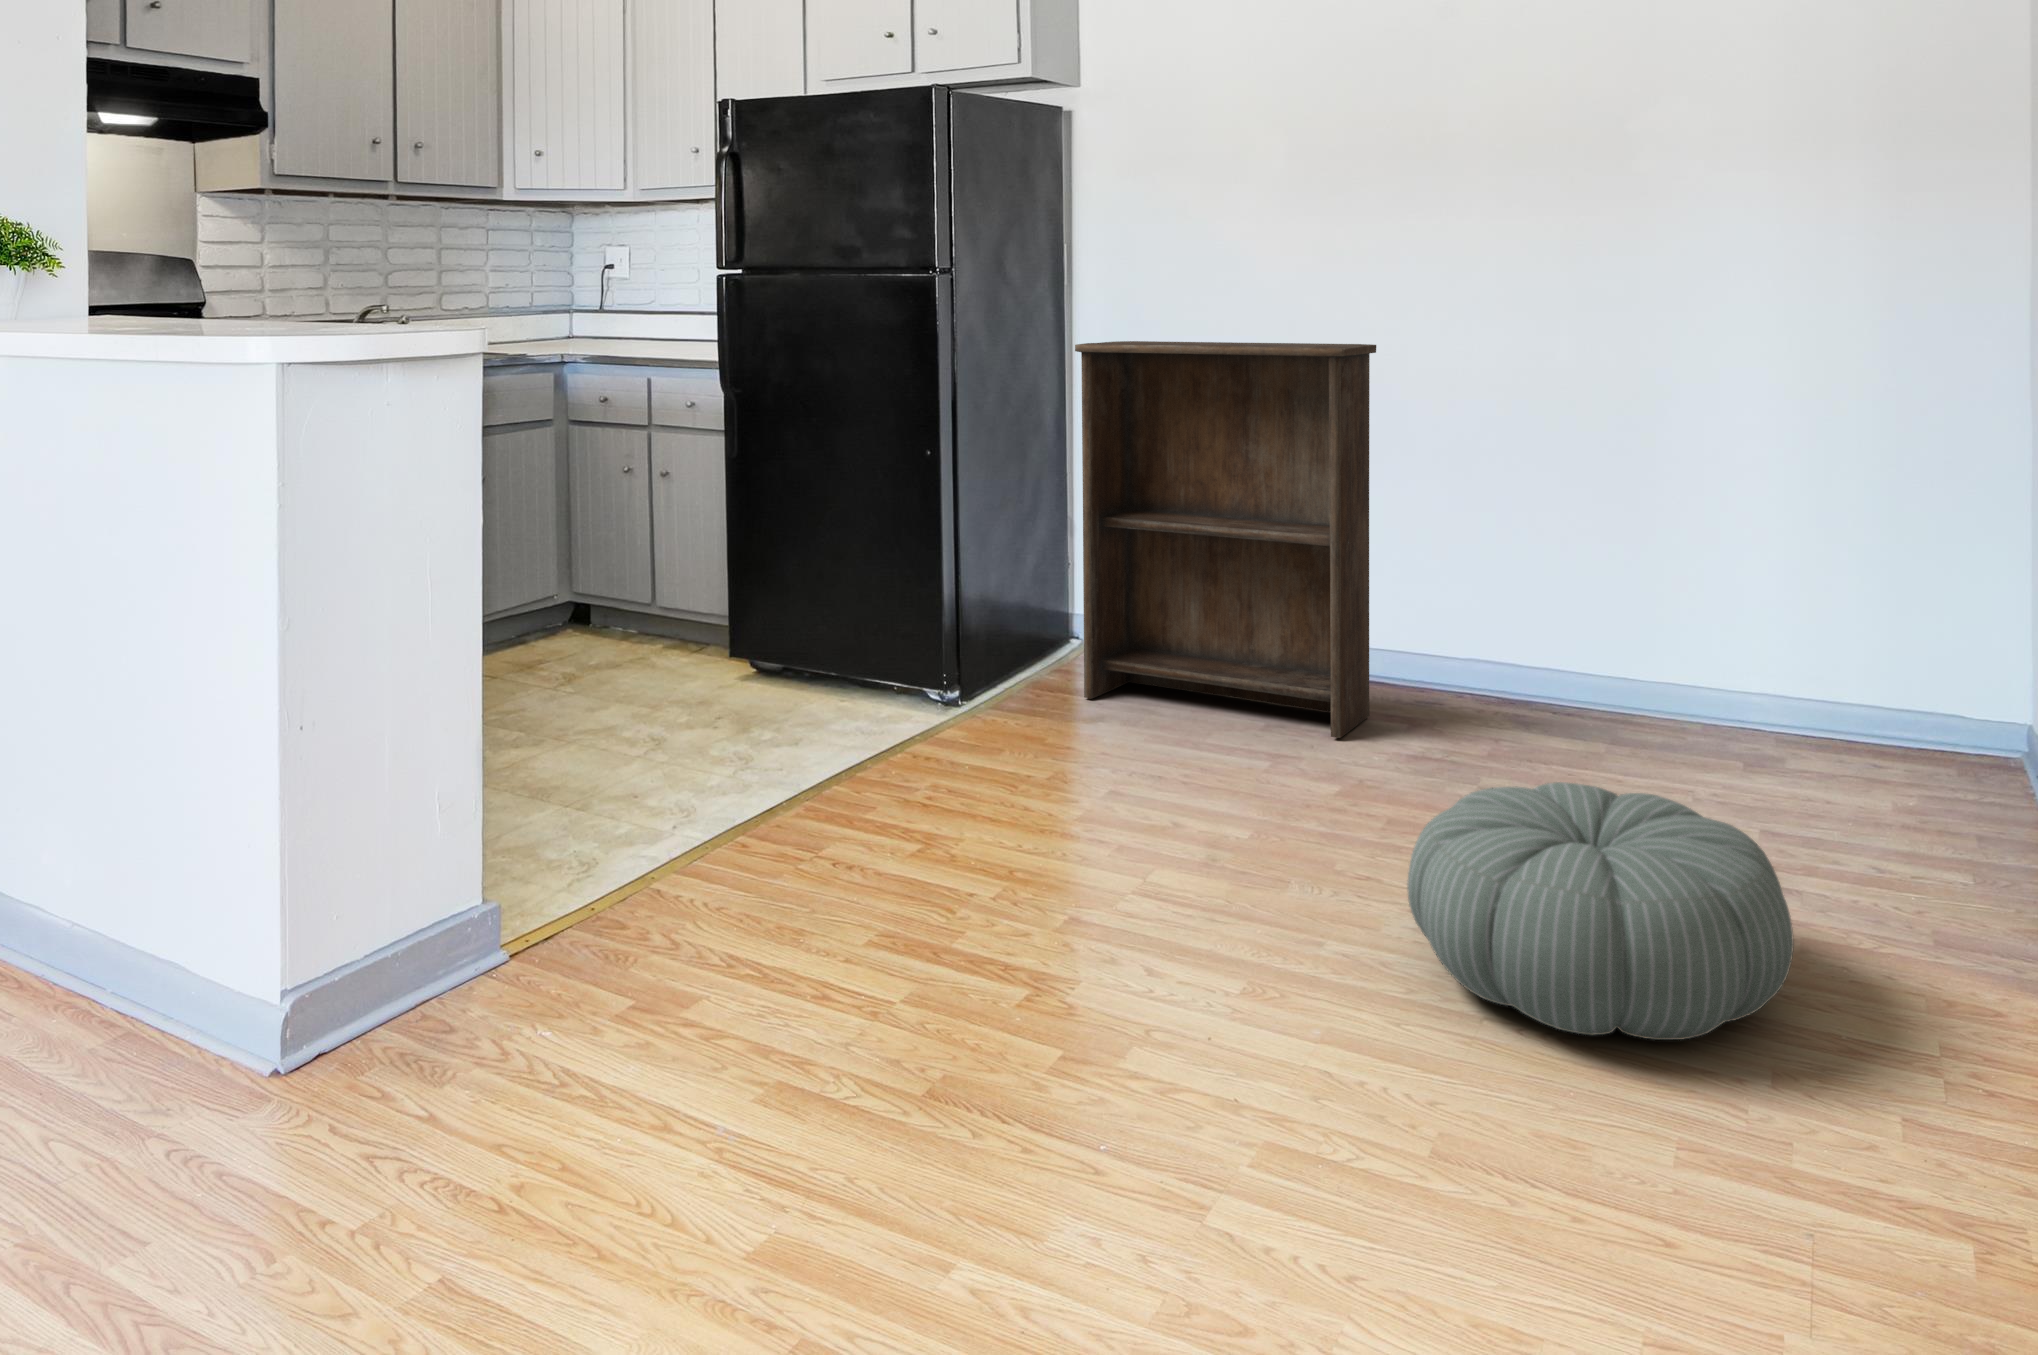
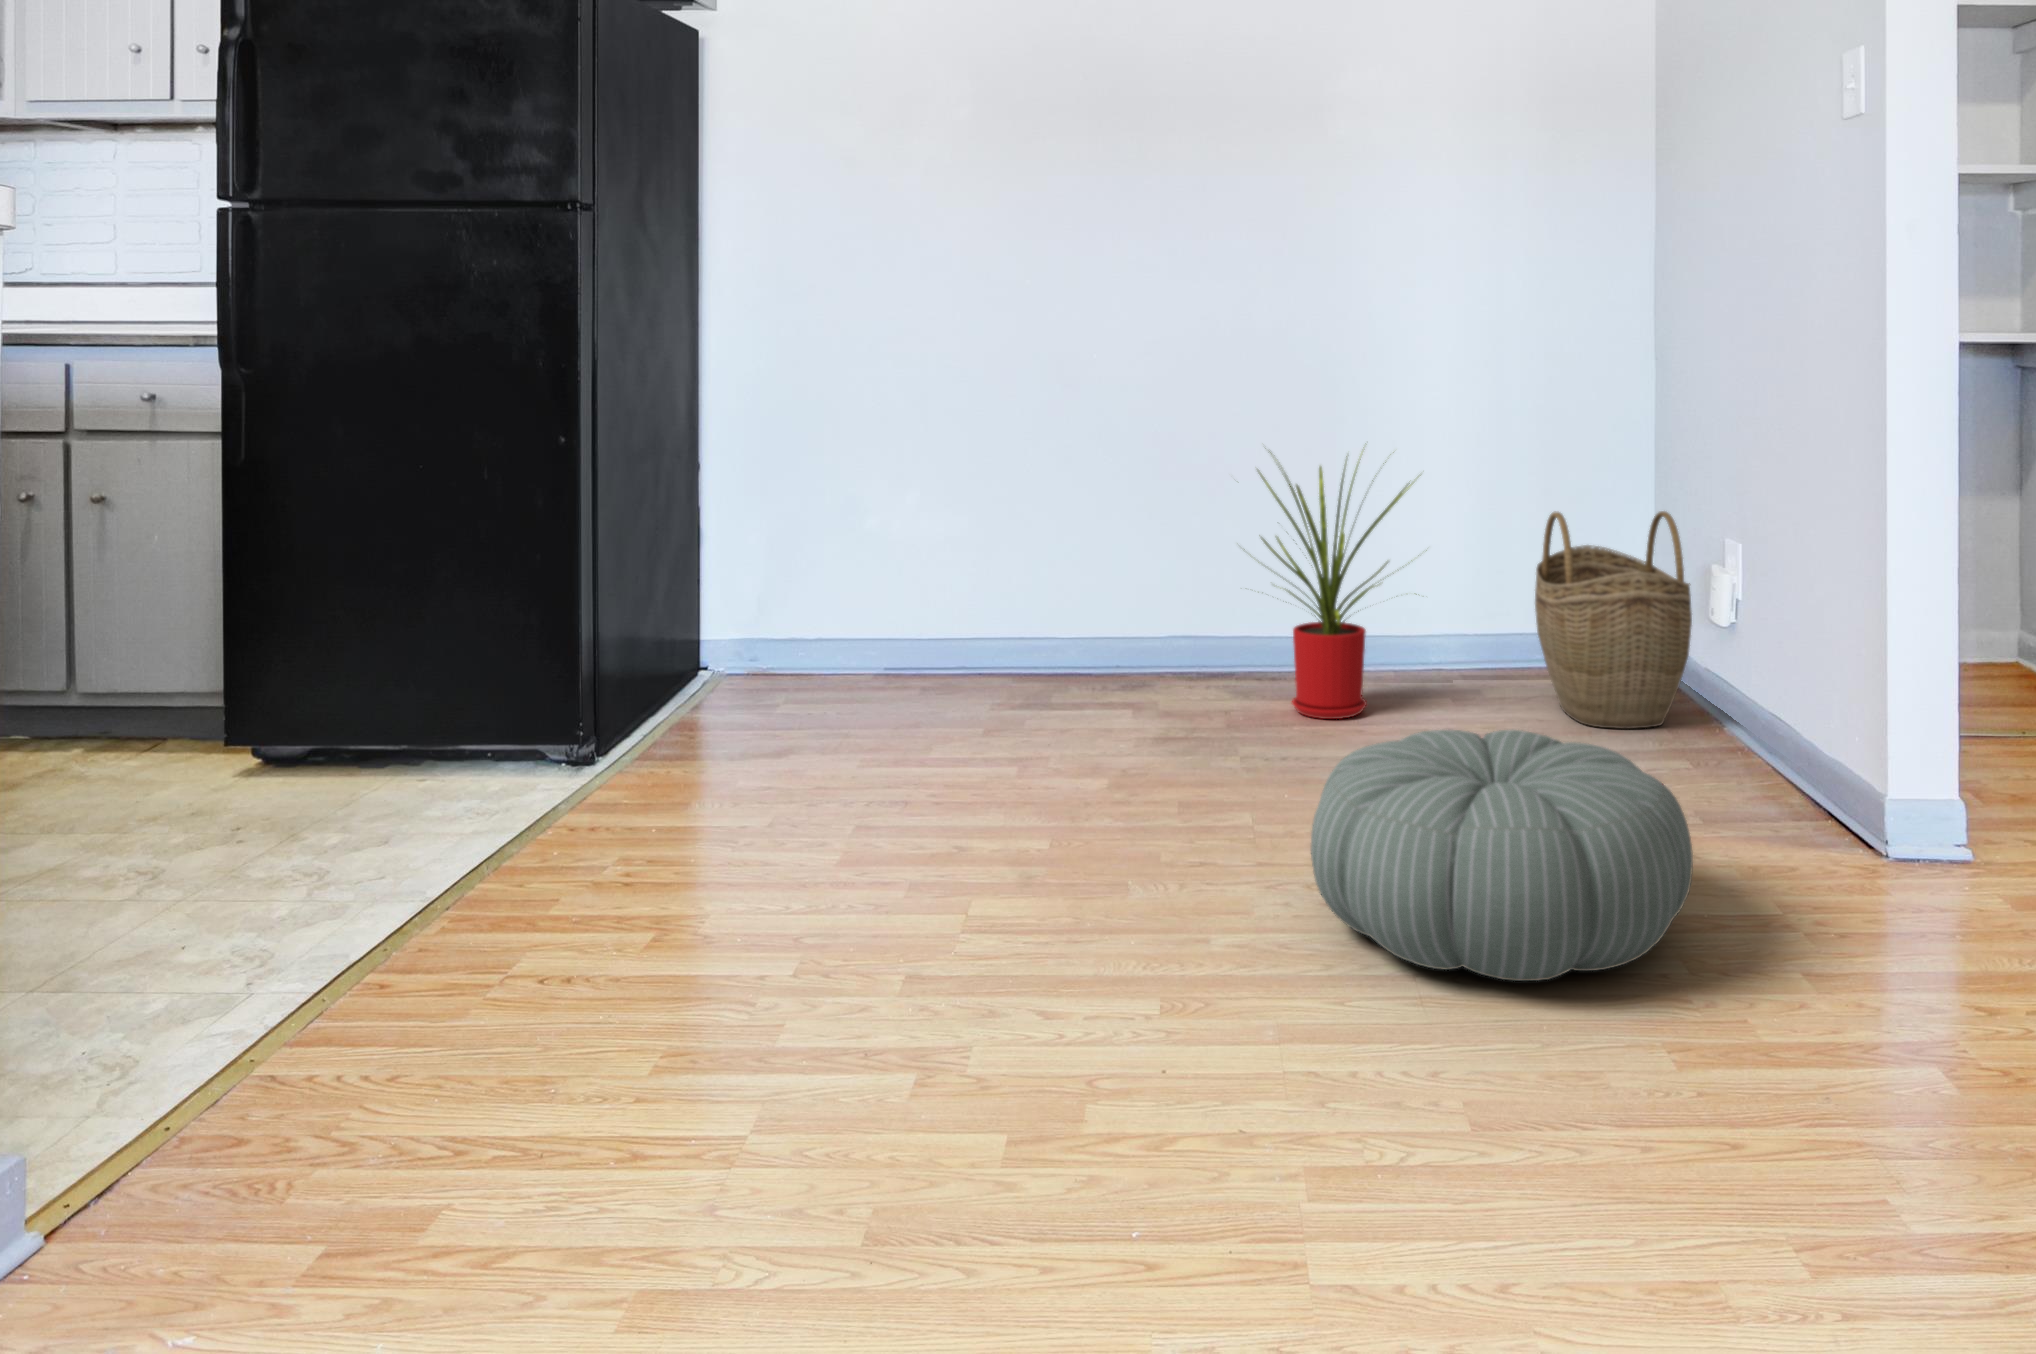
bookshelf: present [1075,341,1376,738] -> none [756,305,1107,738]
house plant: none [1493,477,1704,754] -> present [1244,451,1427,719]
woven basket: none [1830,567,2010,813] -> present [1535,511,1692,729]

